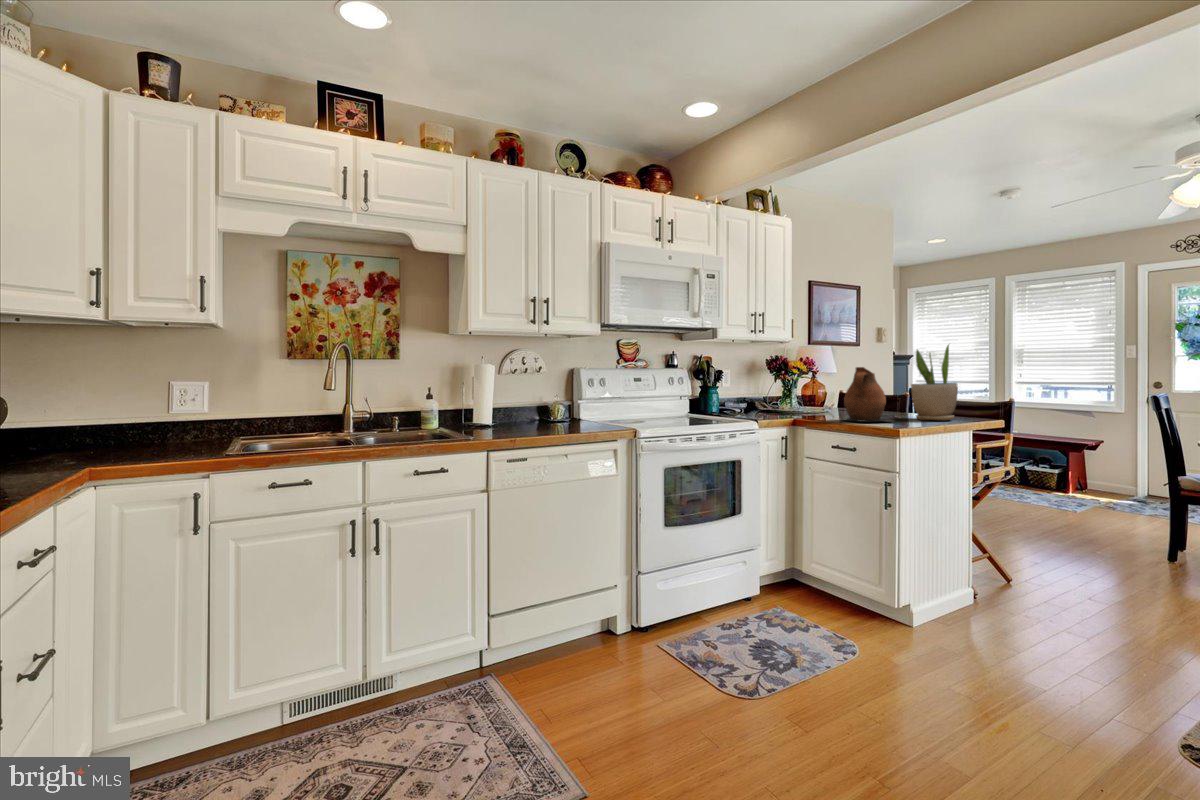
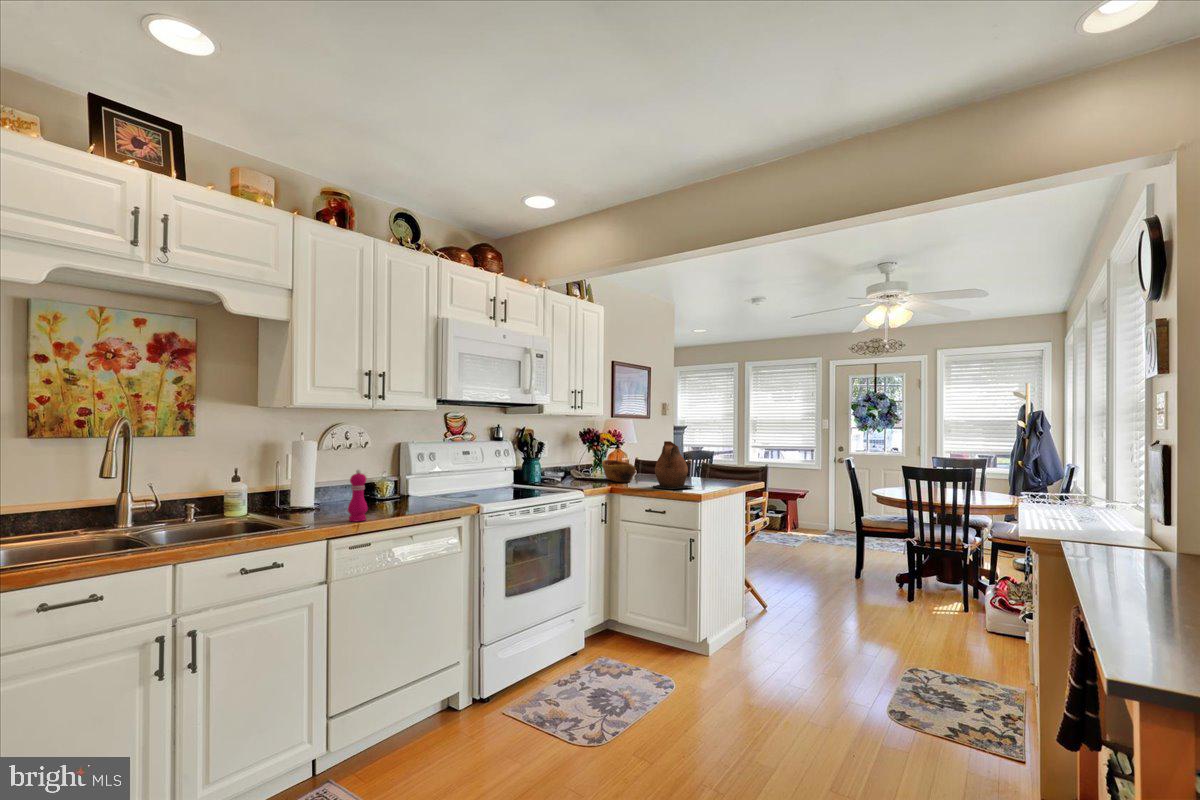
potted plant: present [911,345,958,420] -> none [703,421,737,485]
pepper mill: none [513,388,530,435] -> present [348,470,368,522]
wooden bowl: none [788,391,825,415] -> present [602,460,636,482]

